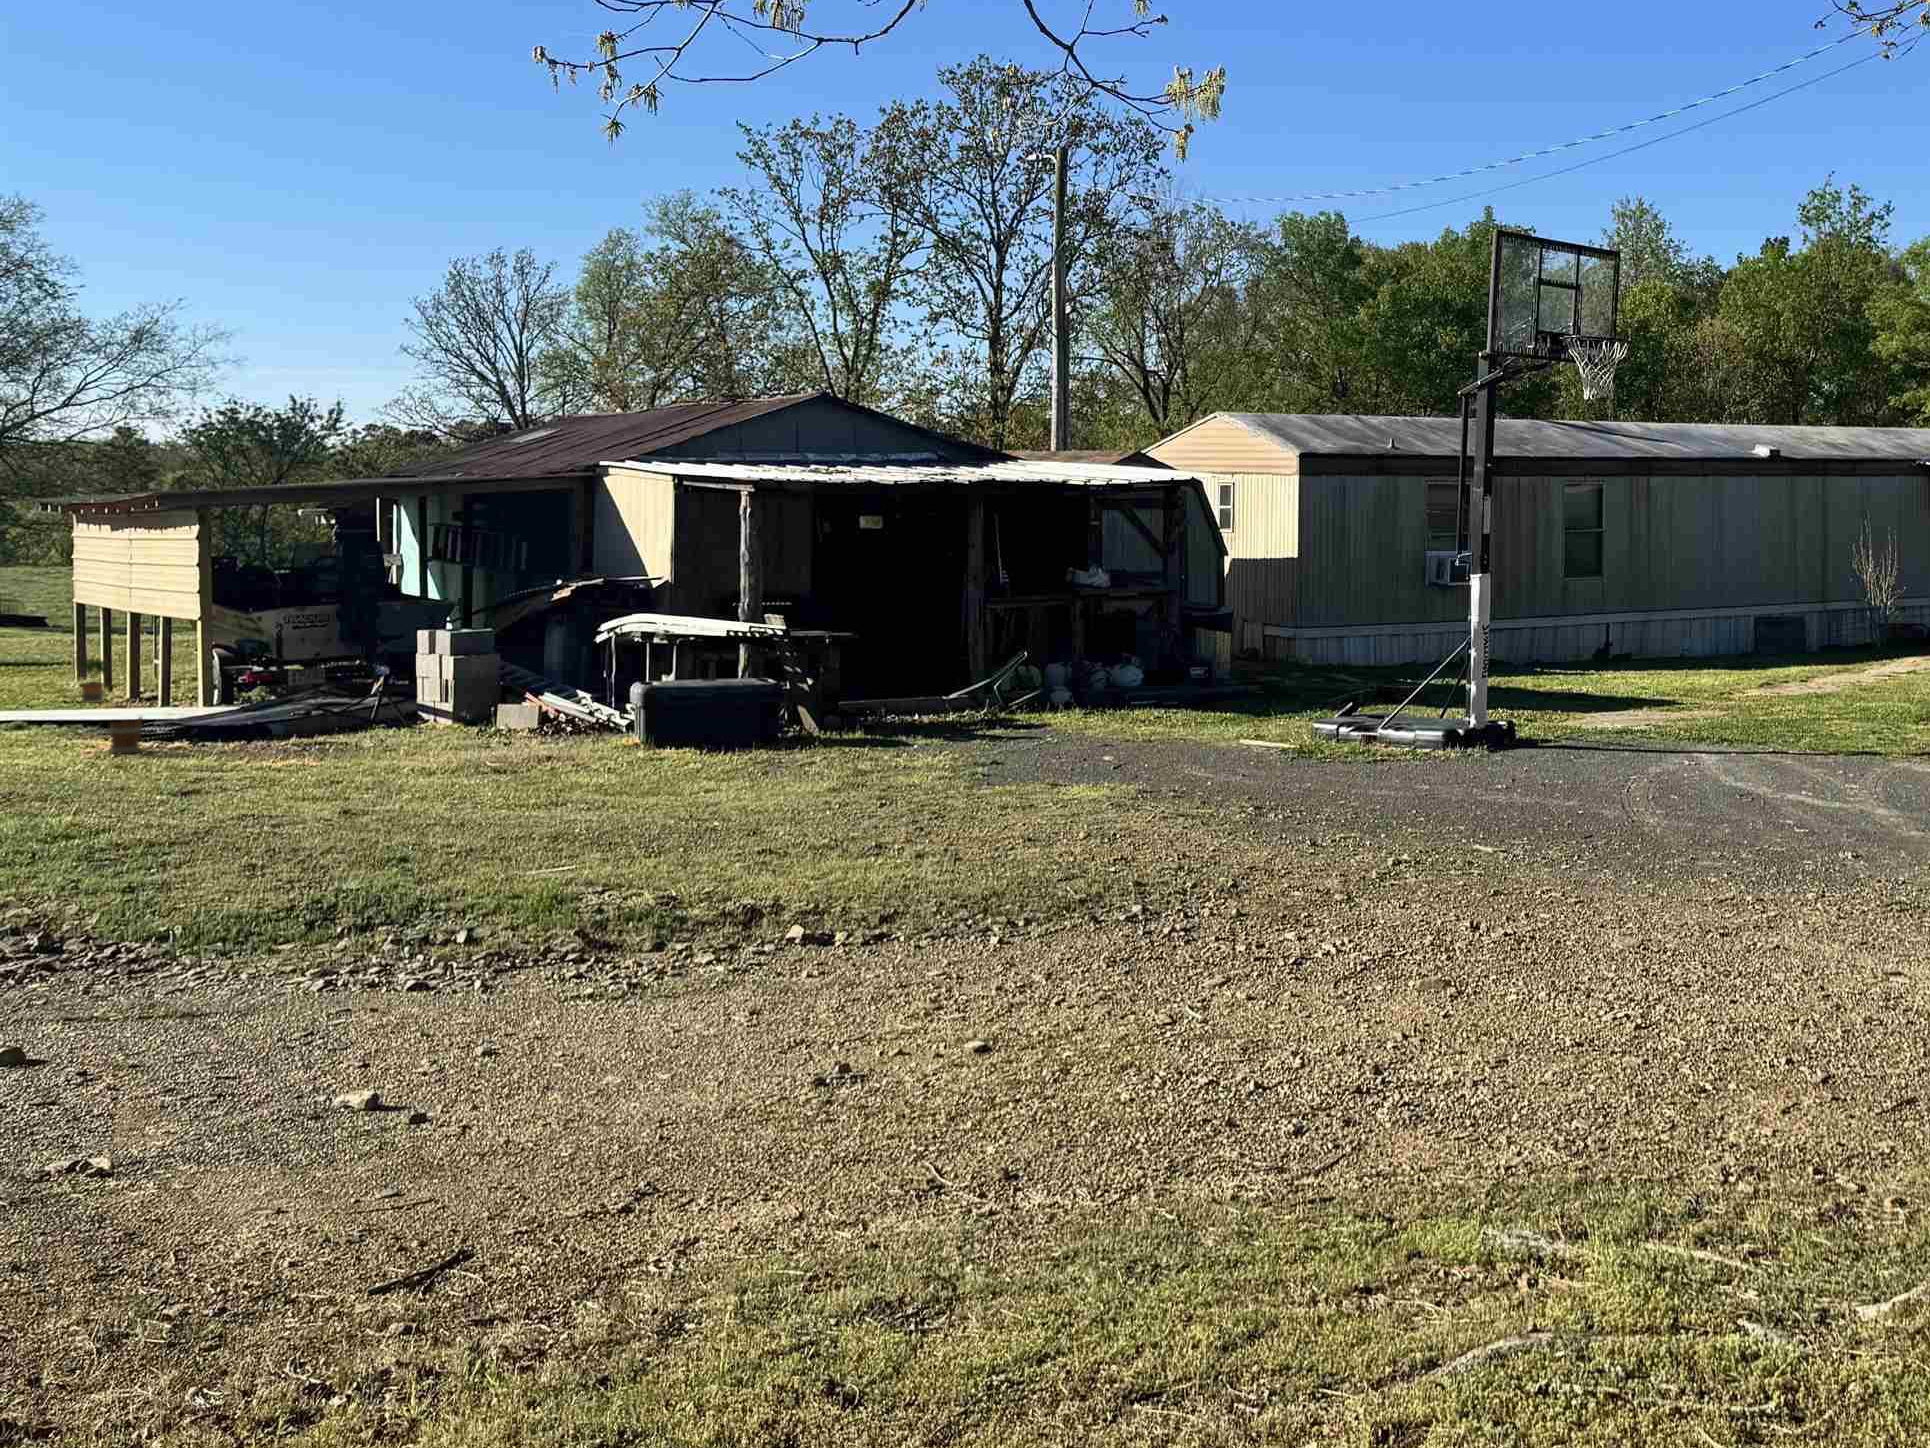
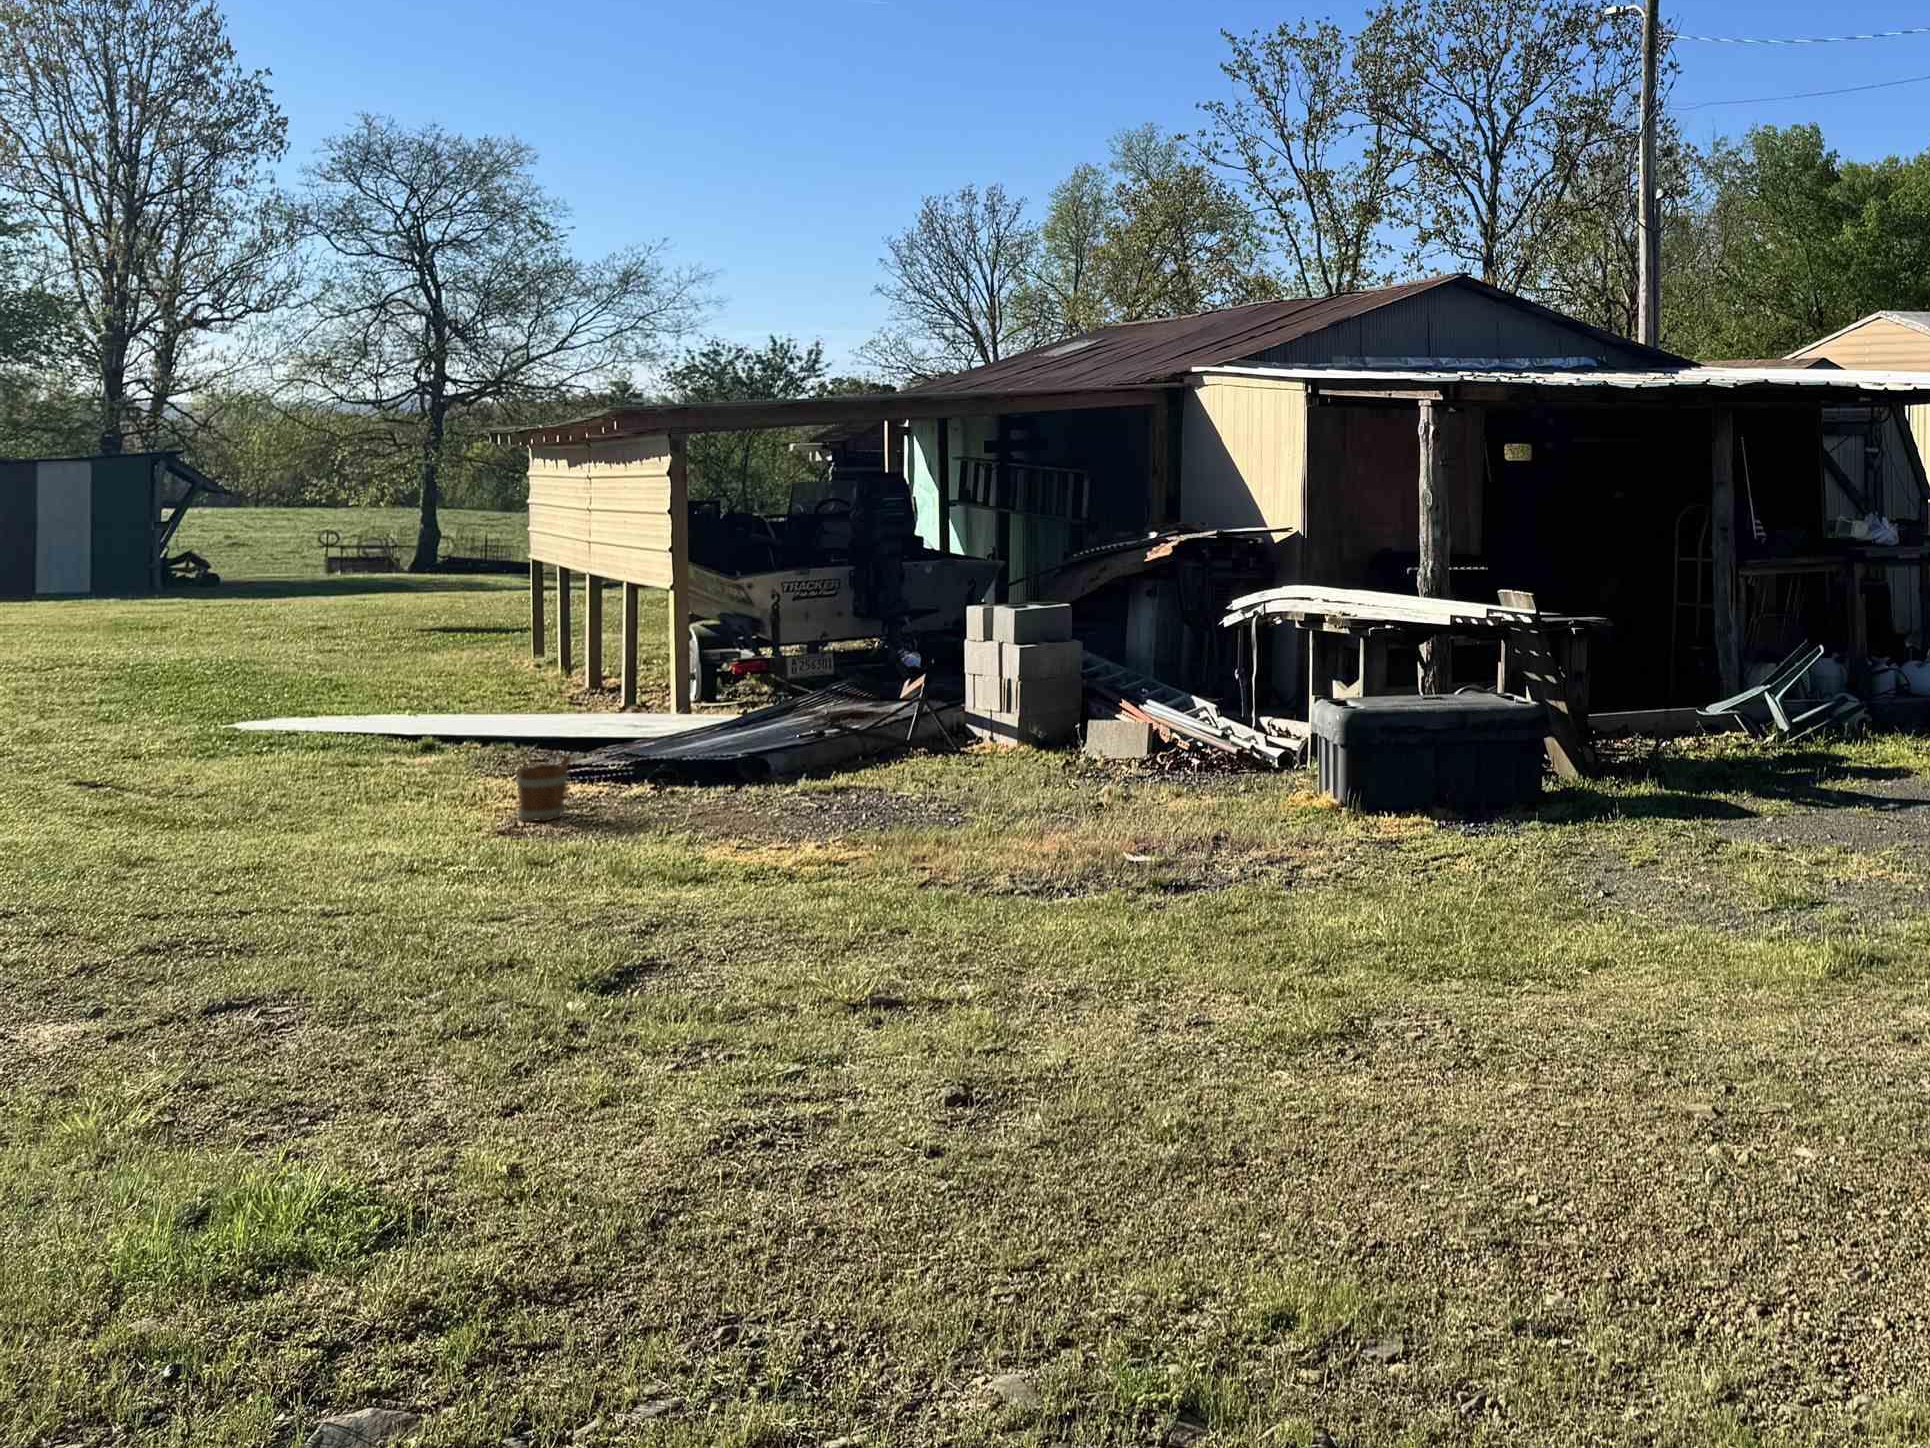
potted tree: present [80,659,109,703] -> none [522,634,564,692]

